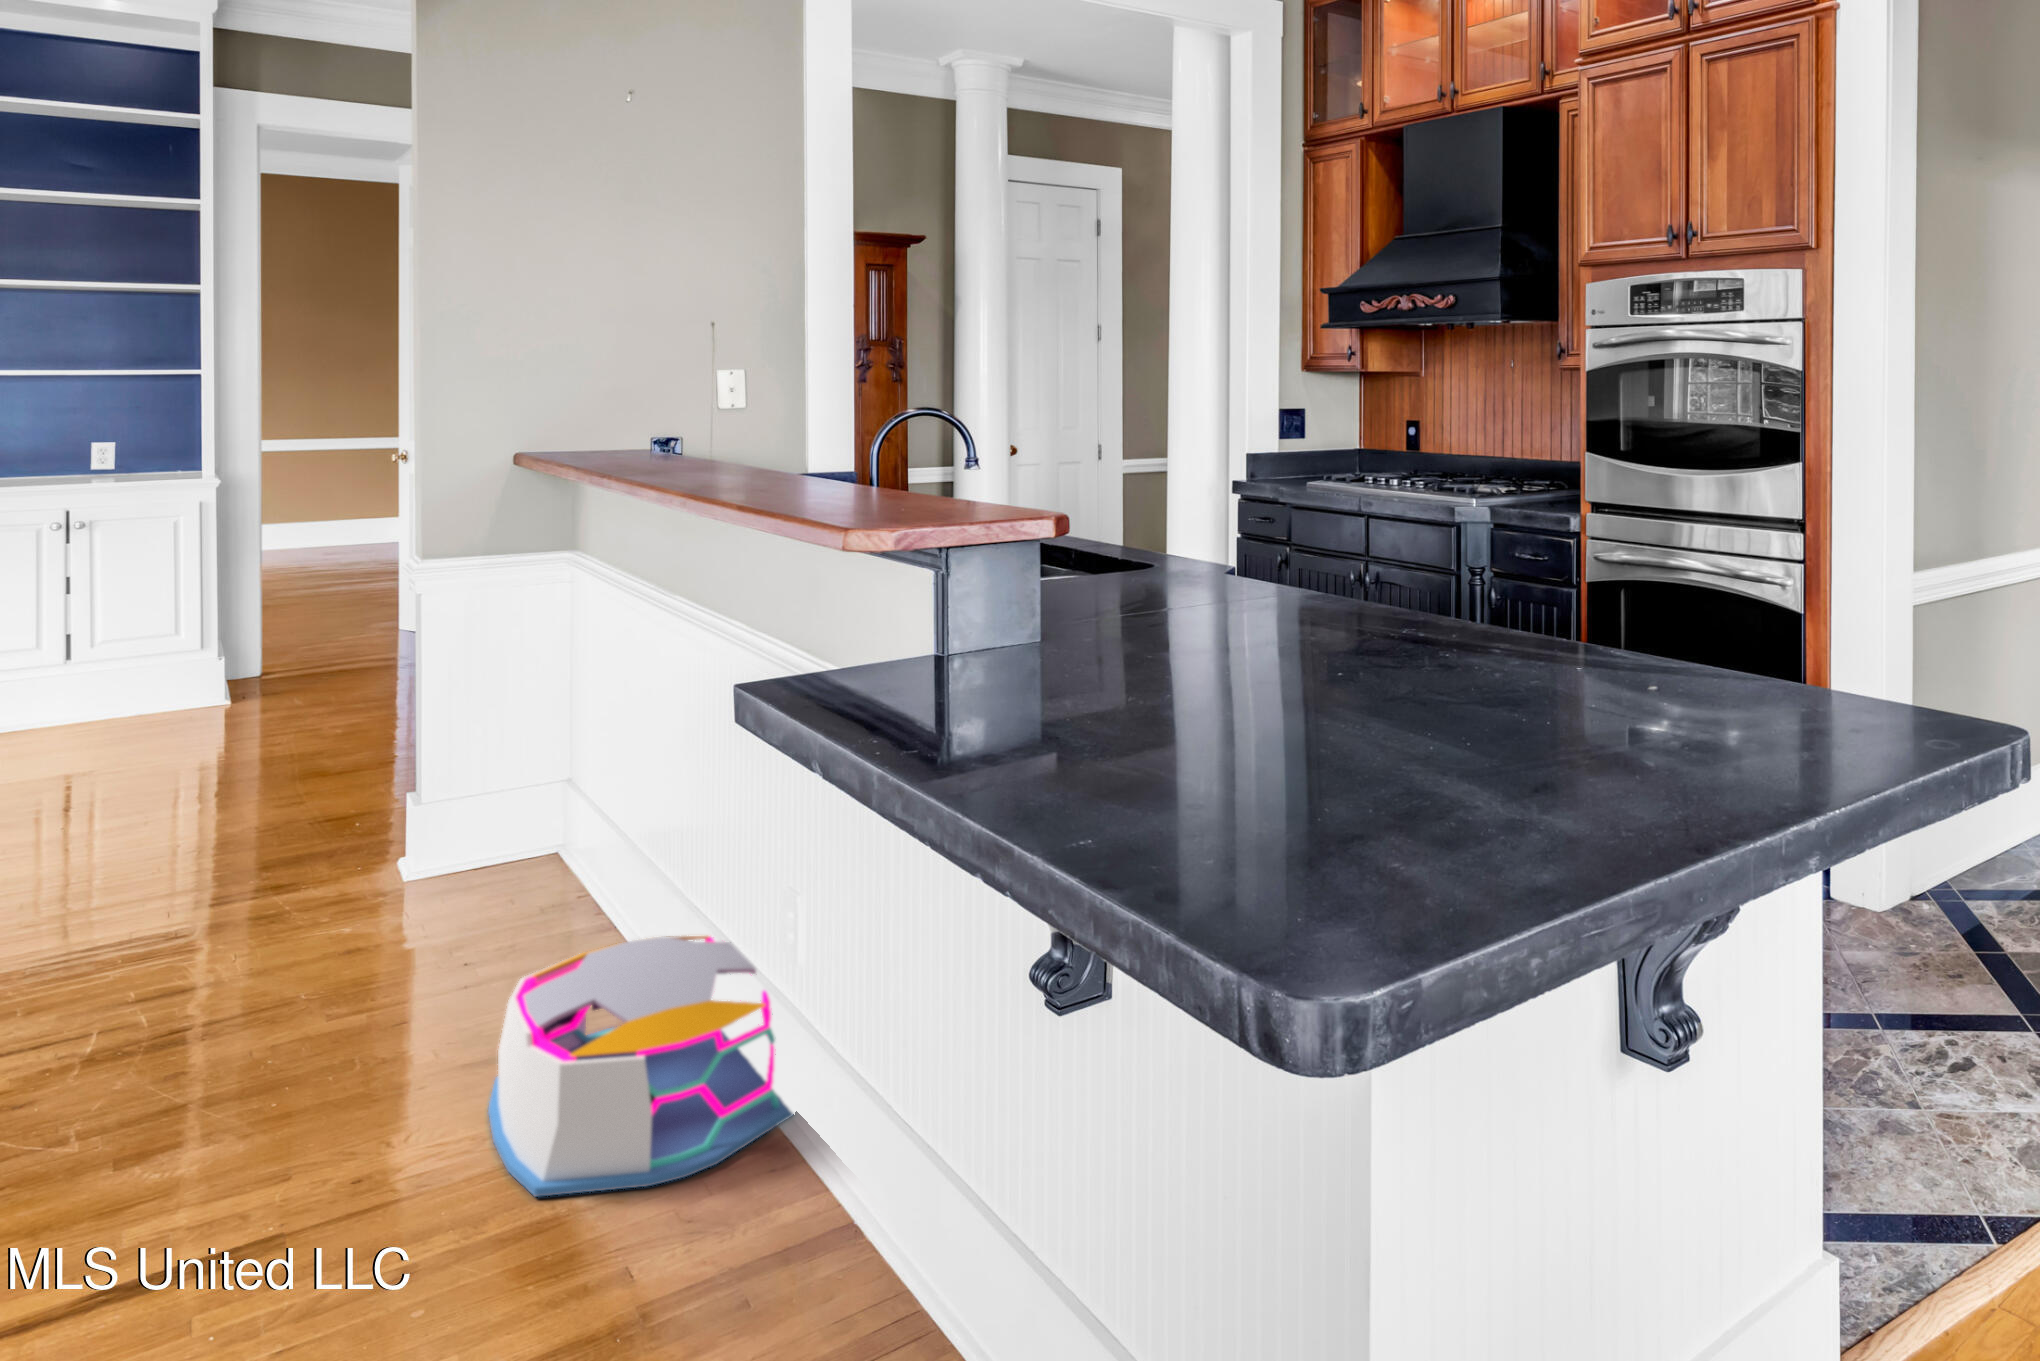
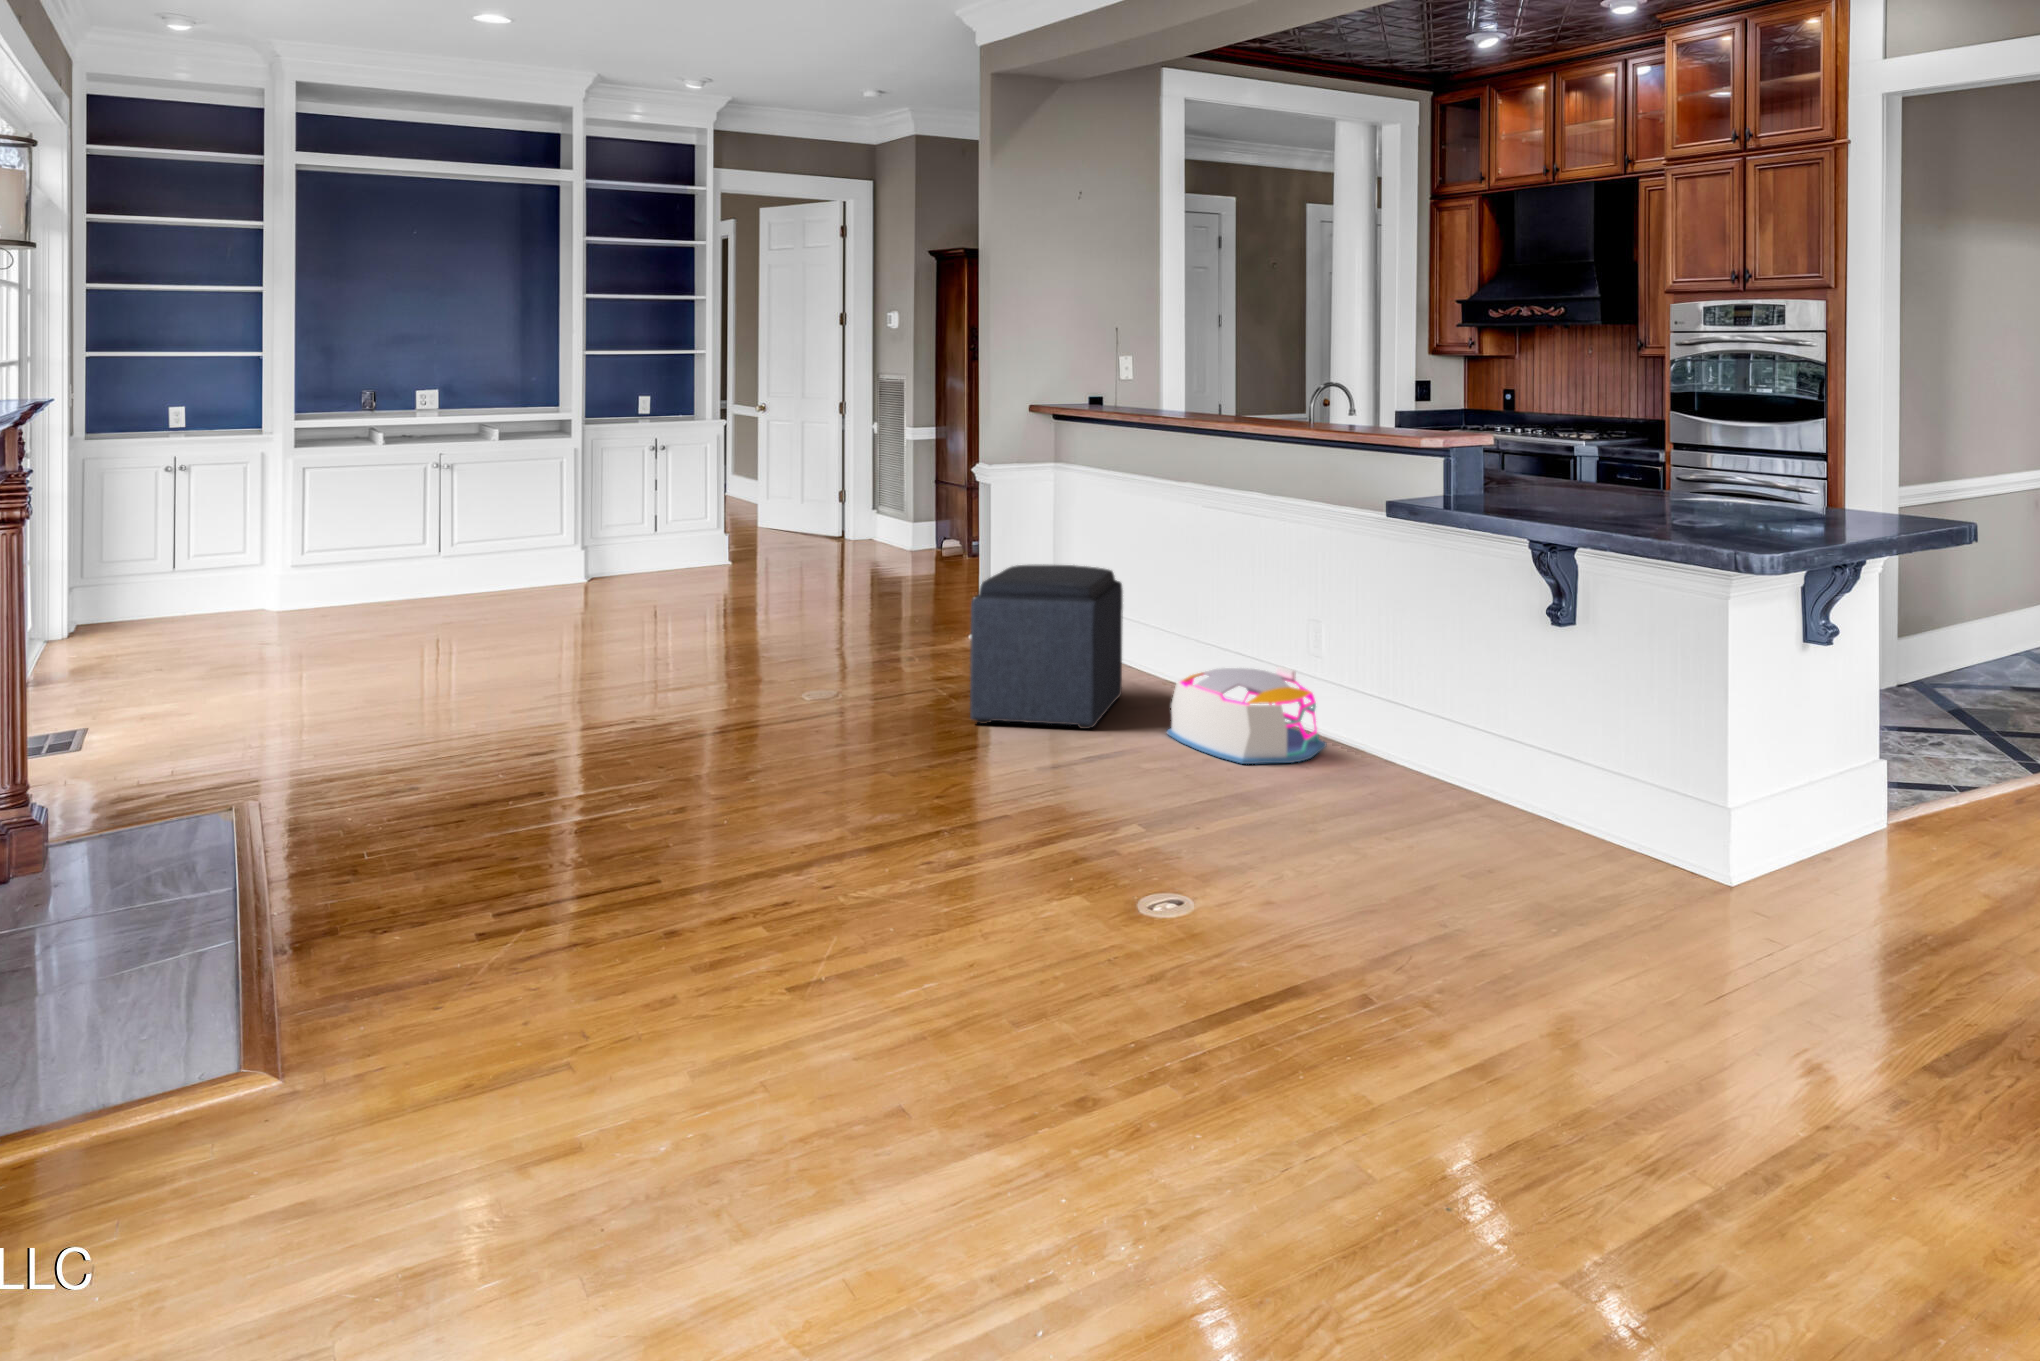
ottoman: none [101,719,556,1075] -> present [970,565,1123,729]

